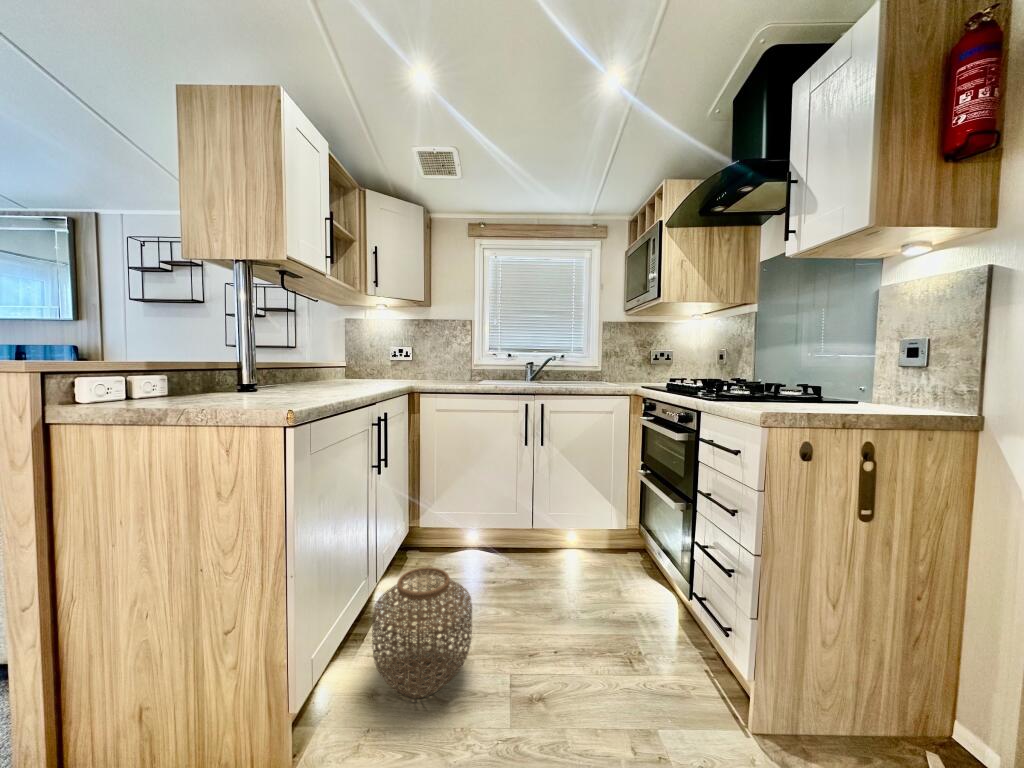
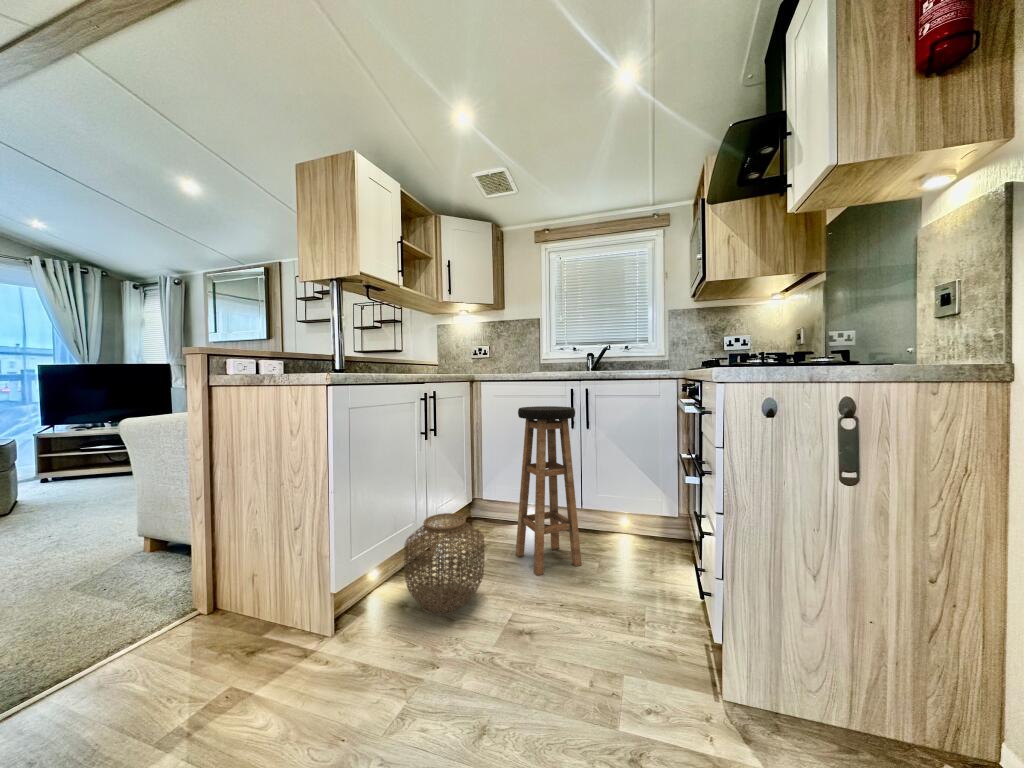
bar stool: none [476,426,551,619] -> present [516,406,582,575]

